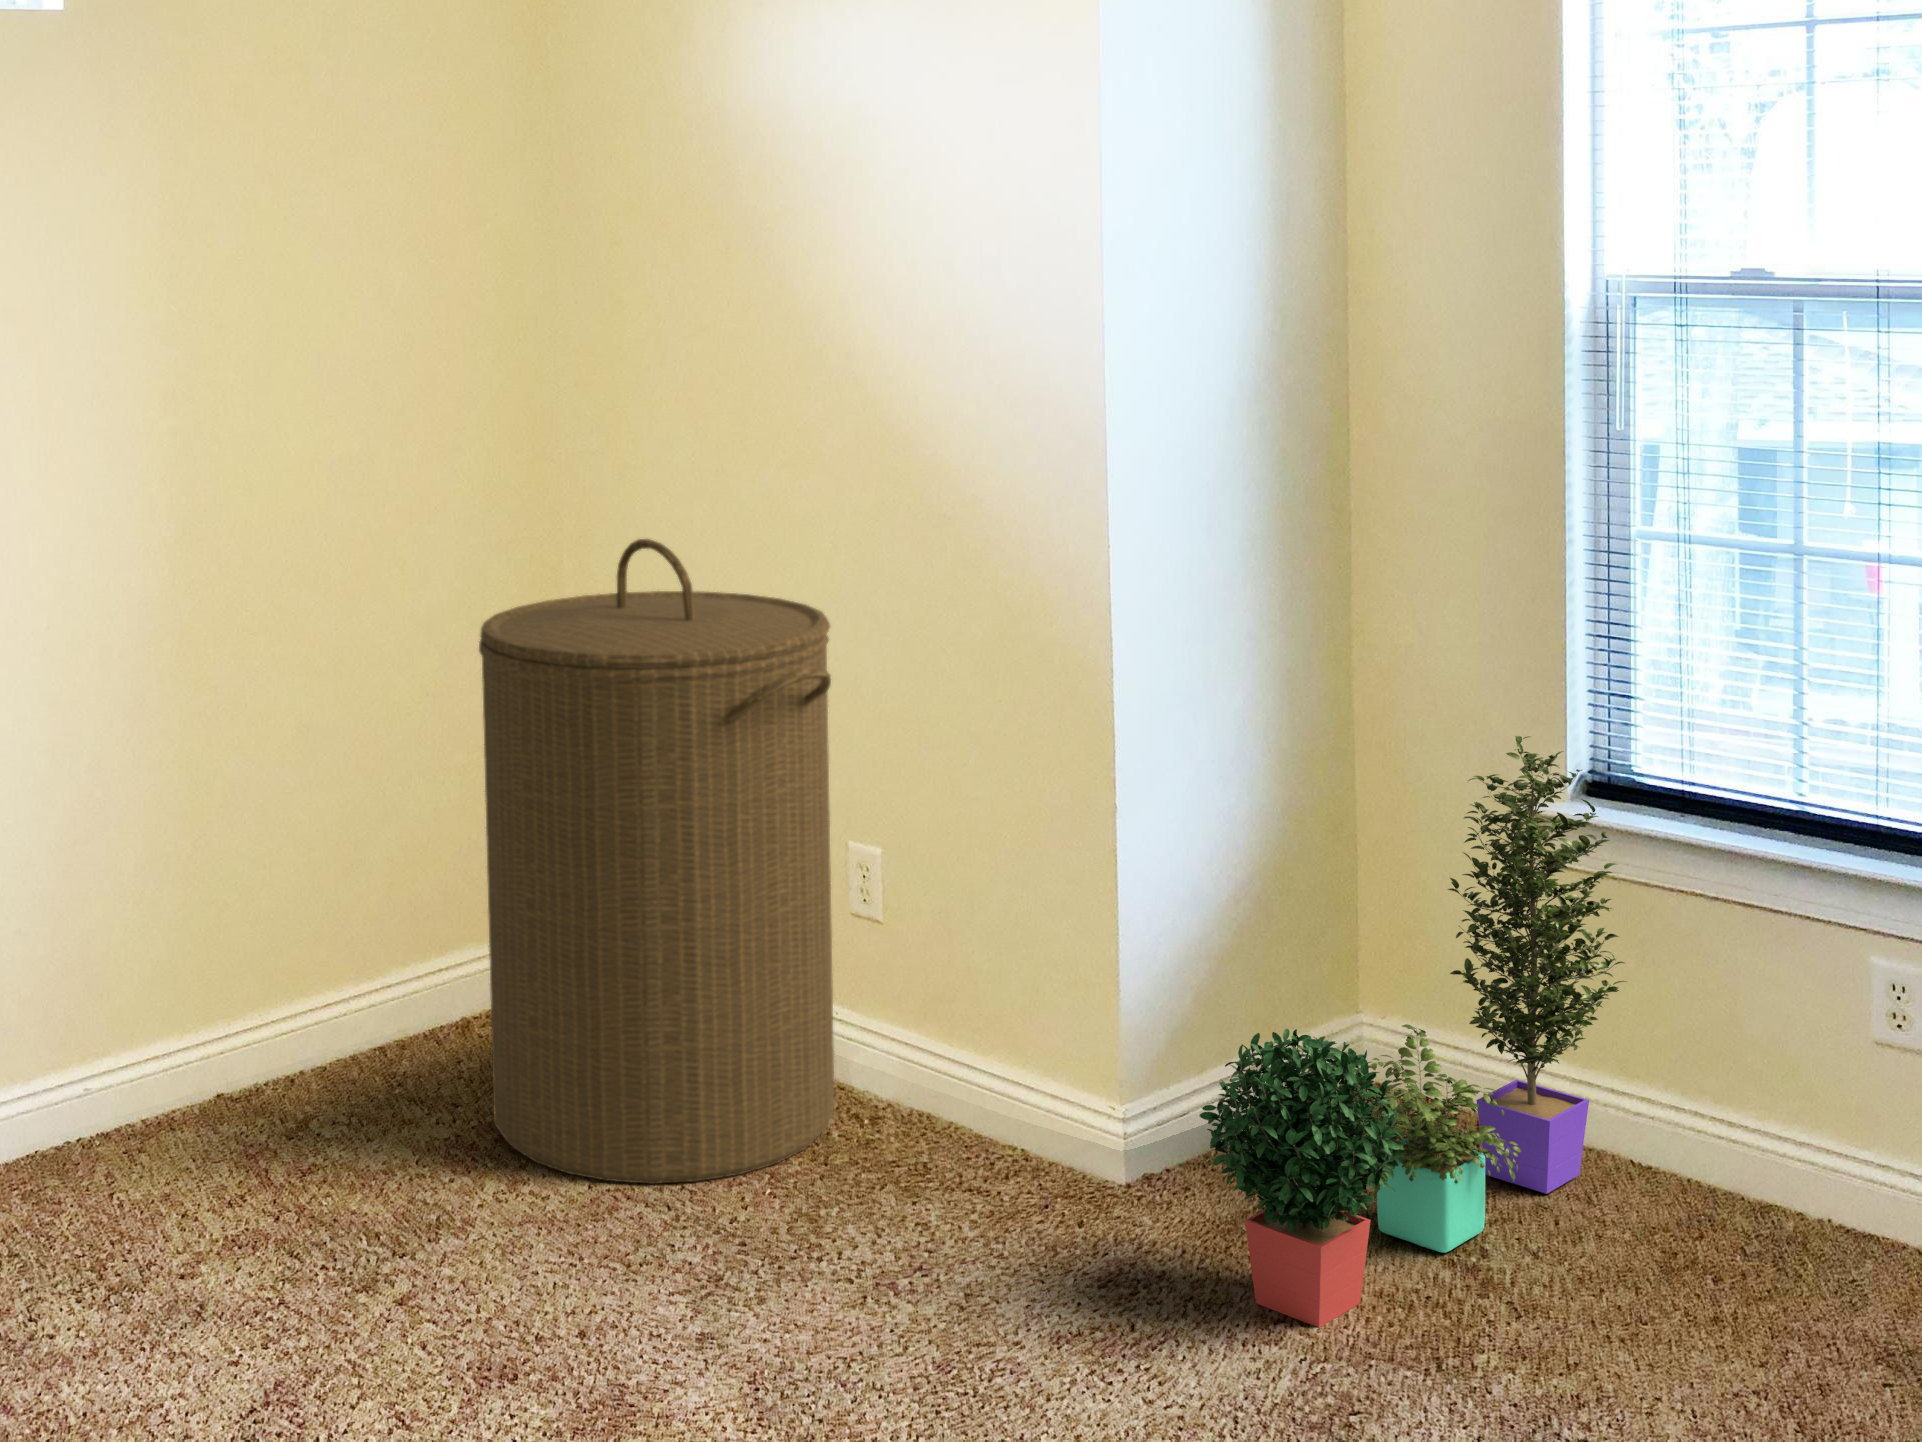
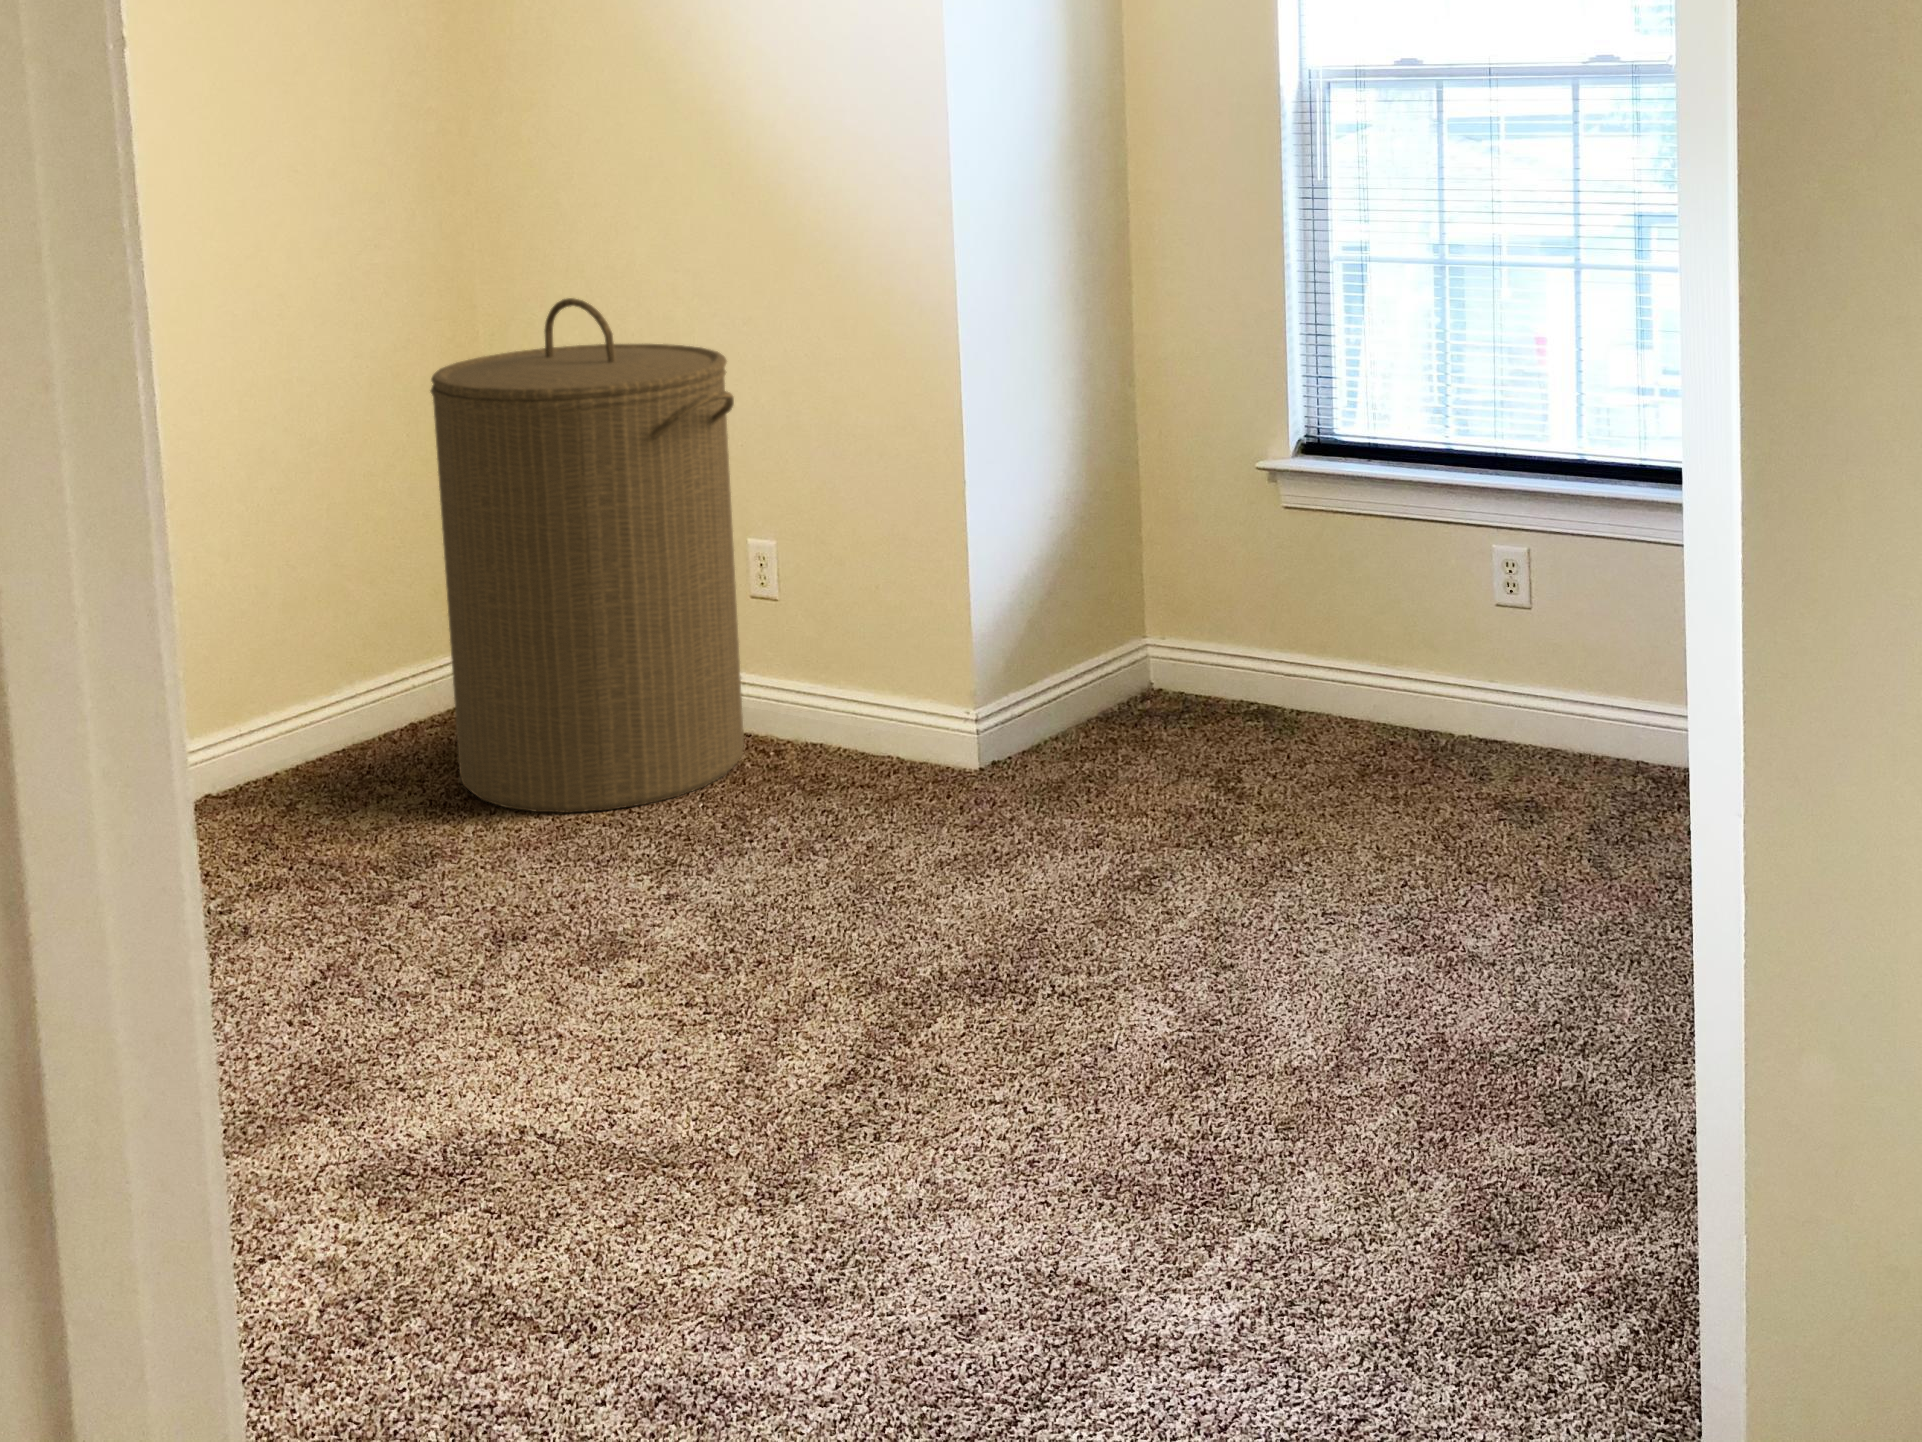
potted plant: present [1199,736,1627,1327] -> none [1037,412,1334,837]

